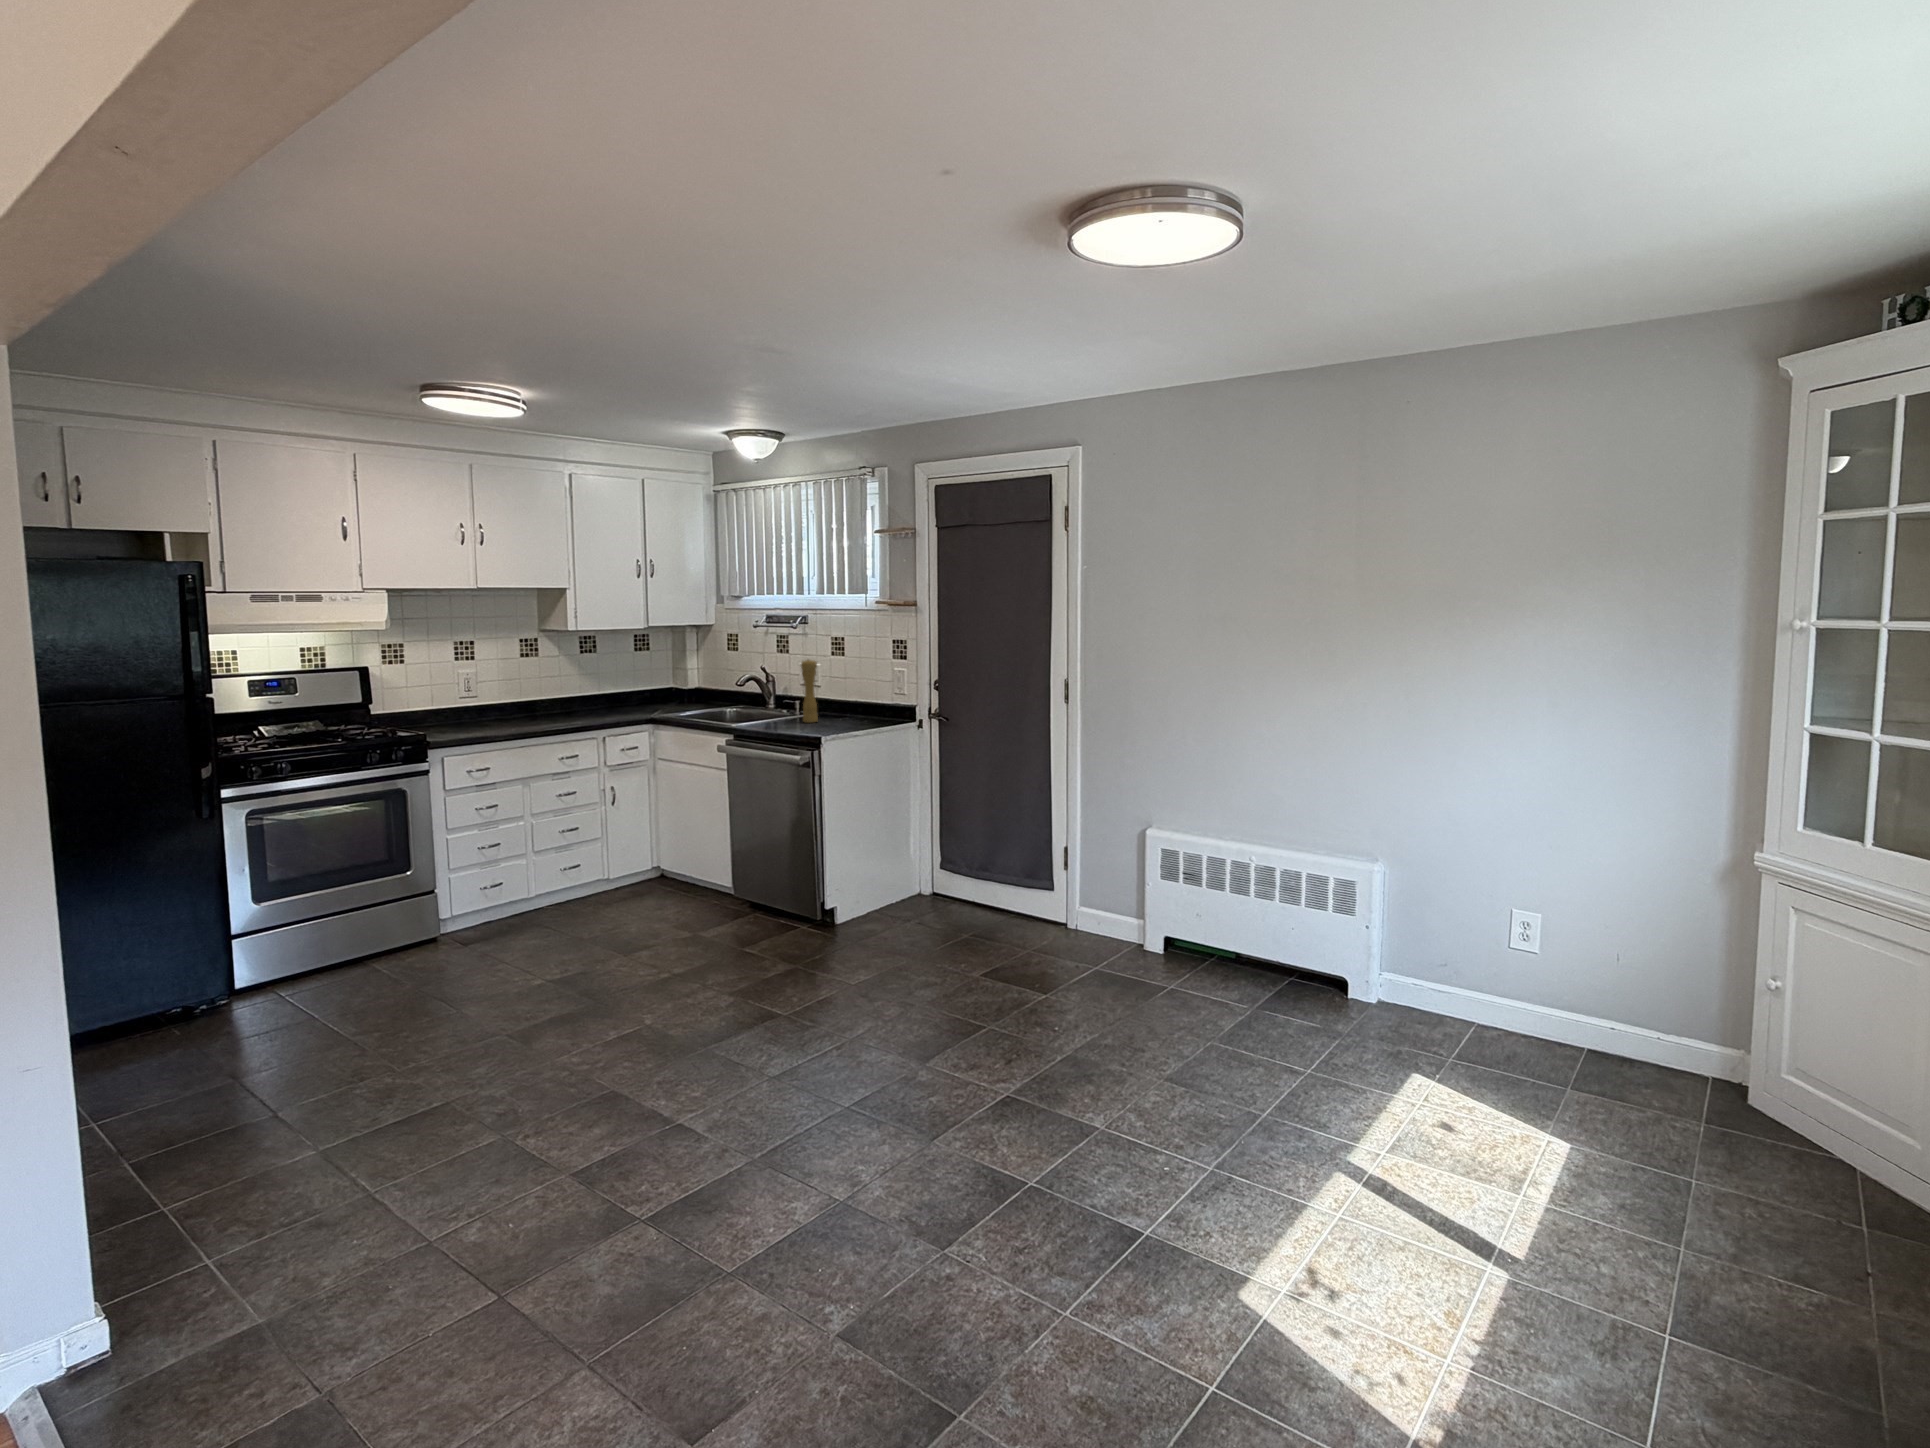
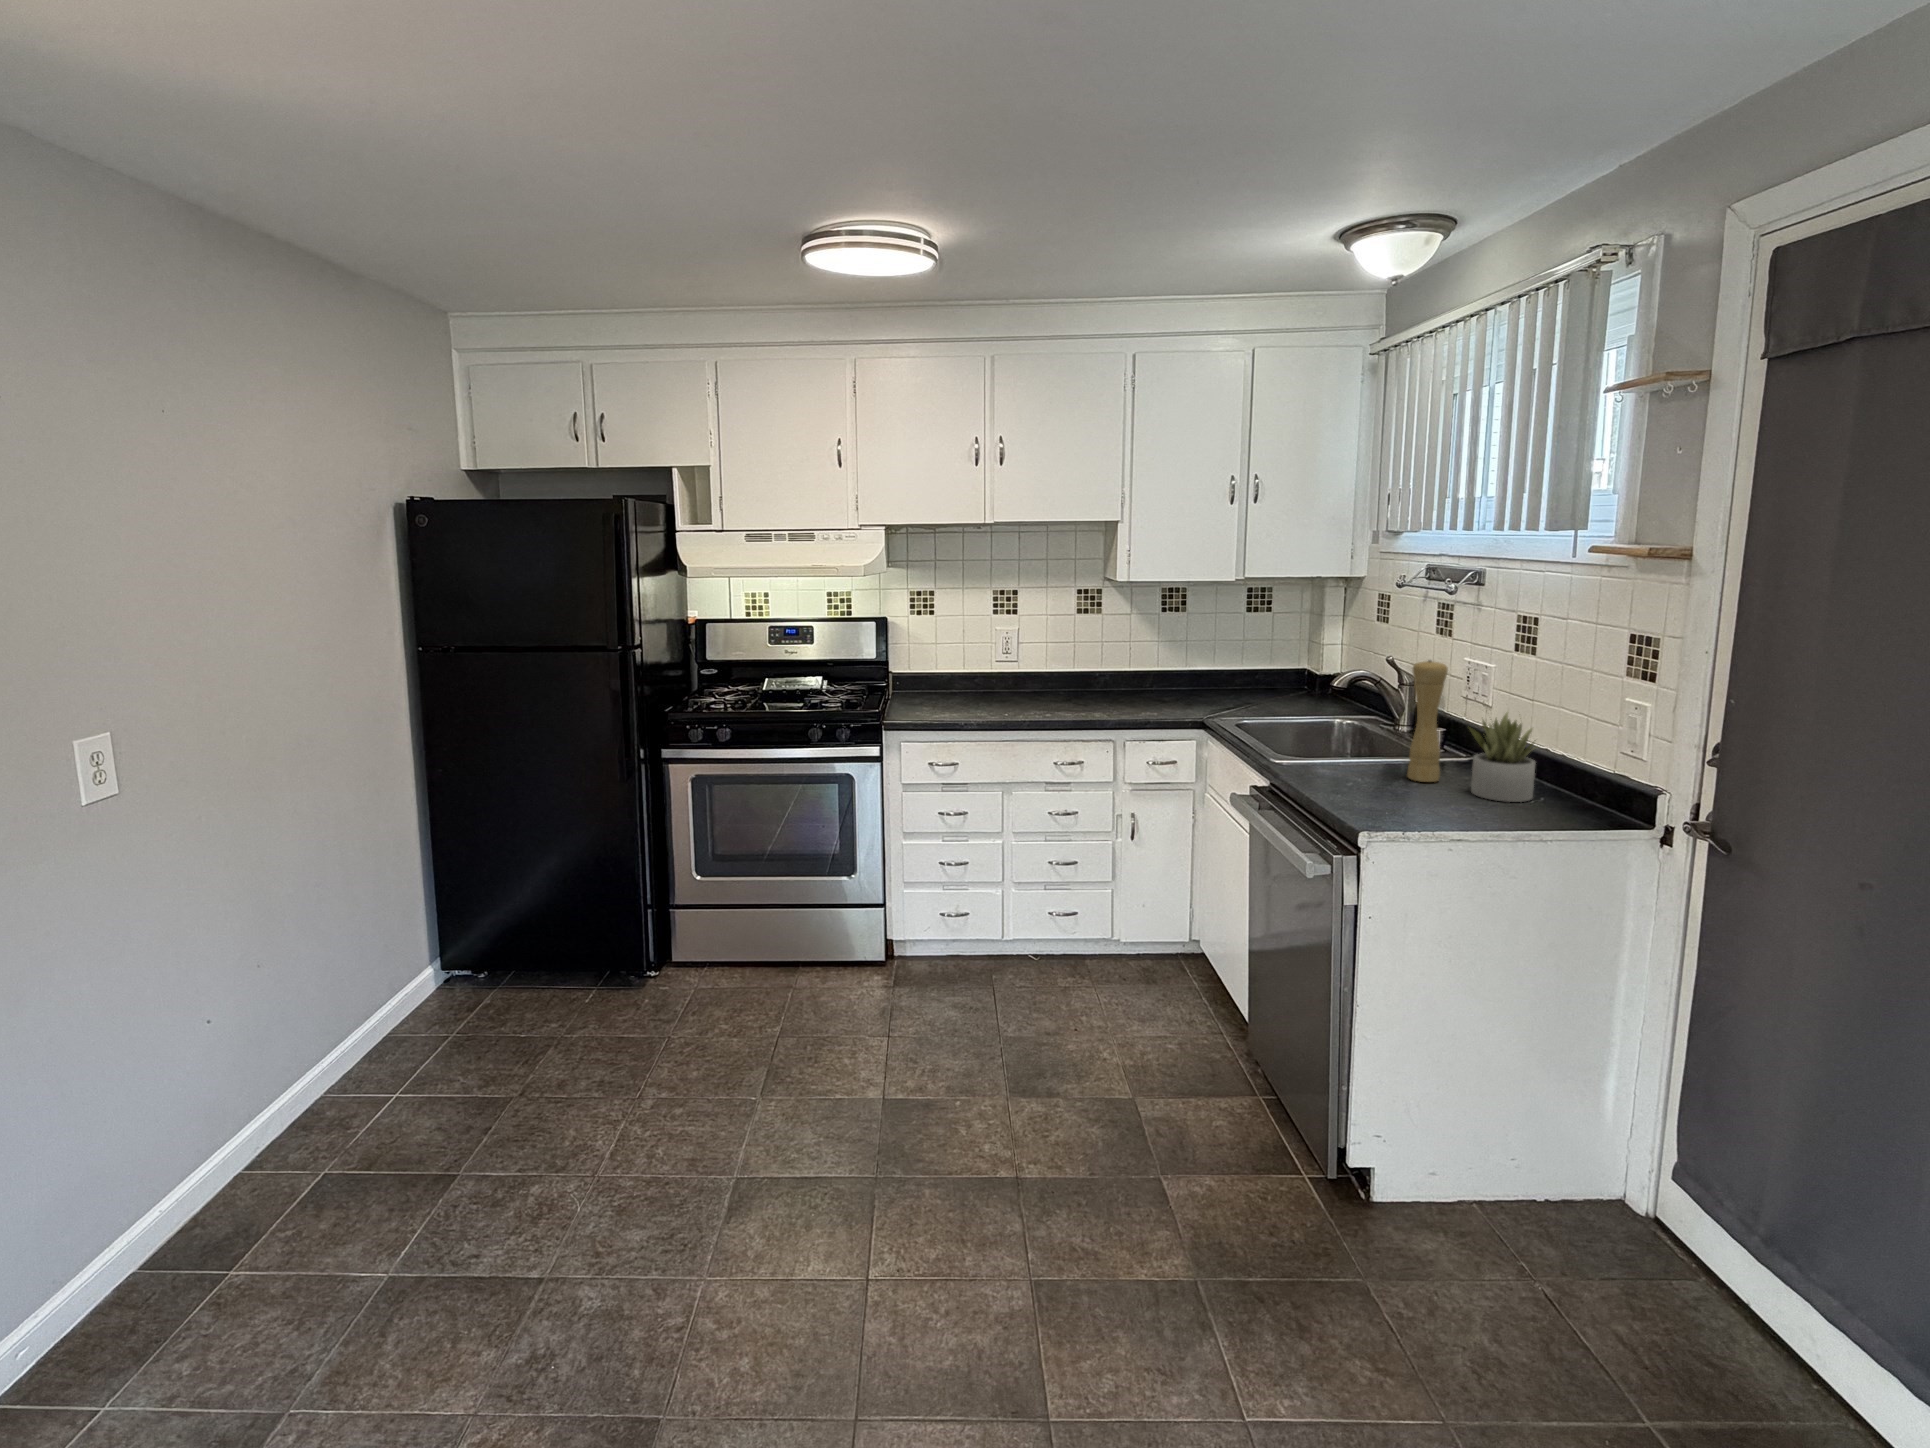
succulent plant: none [832,680,863,723] -> present [1469,712,1537,802]

